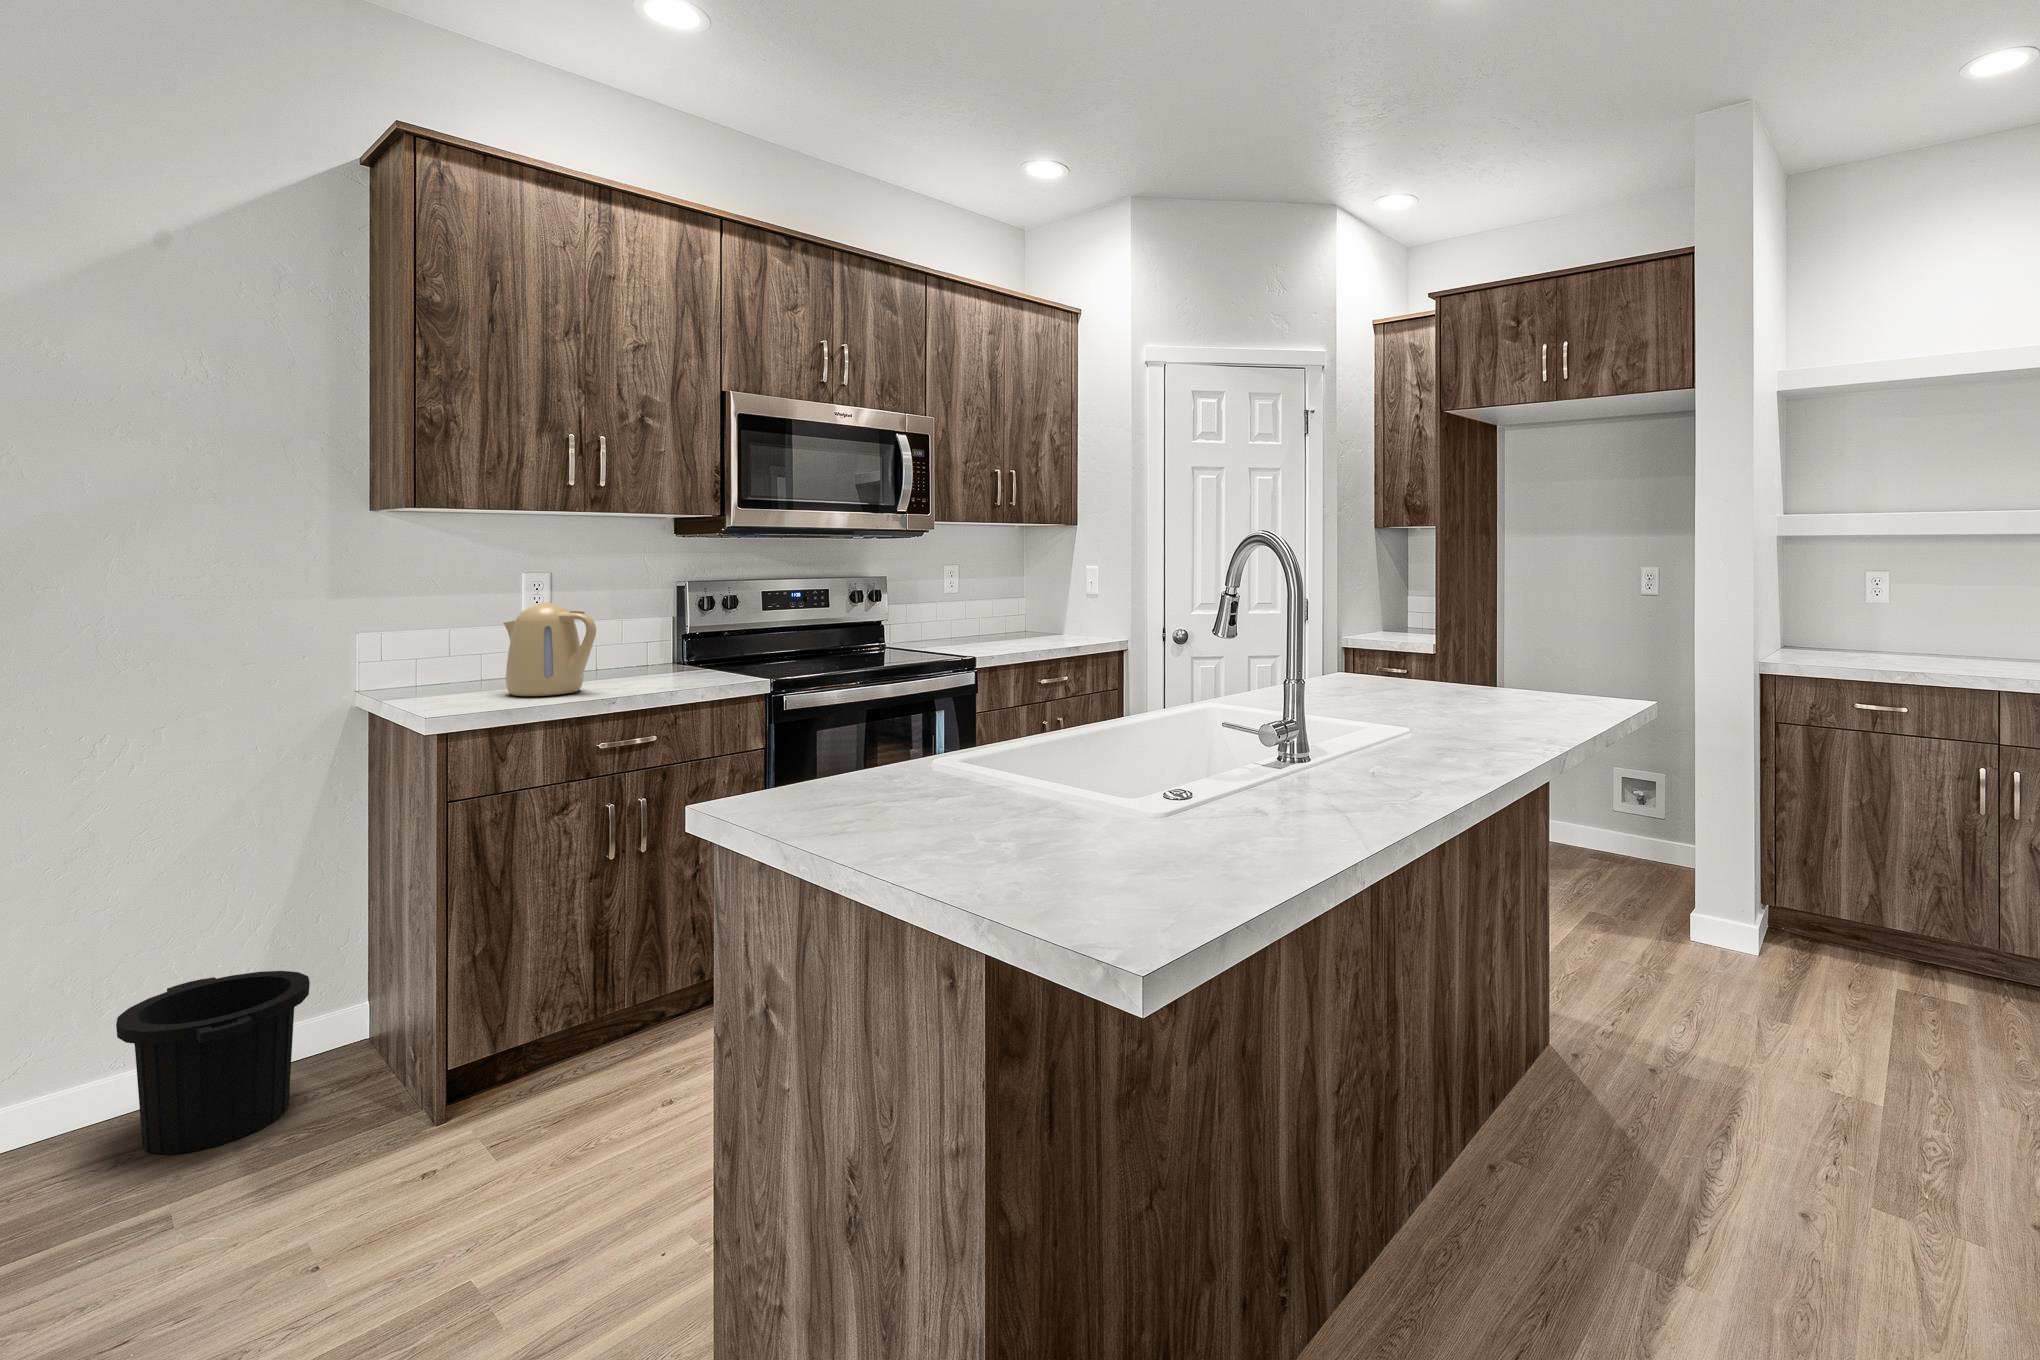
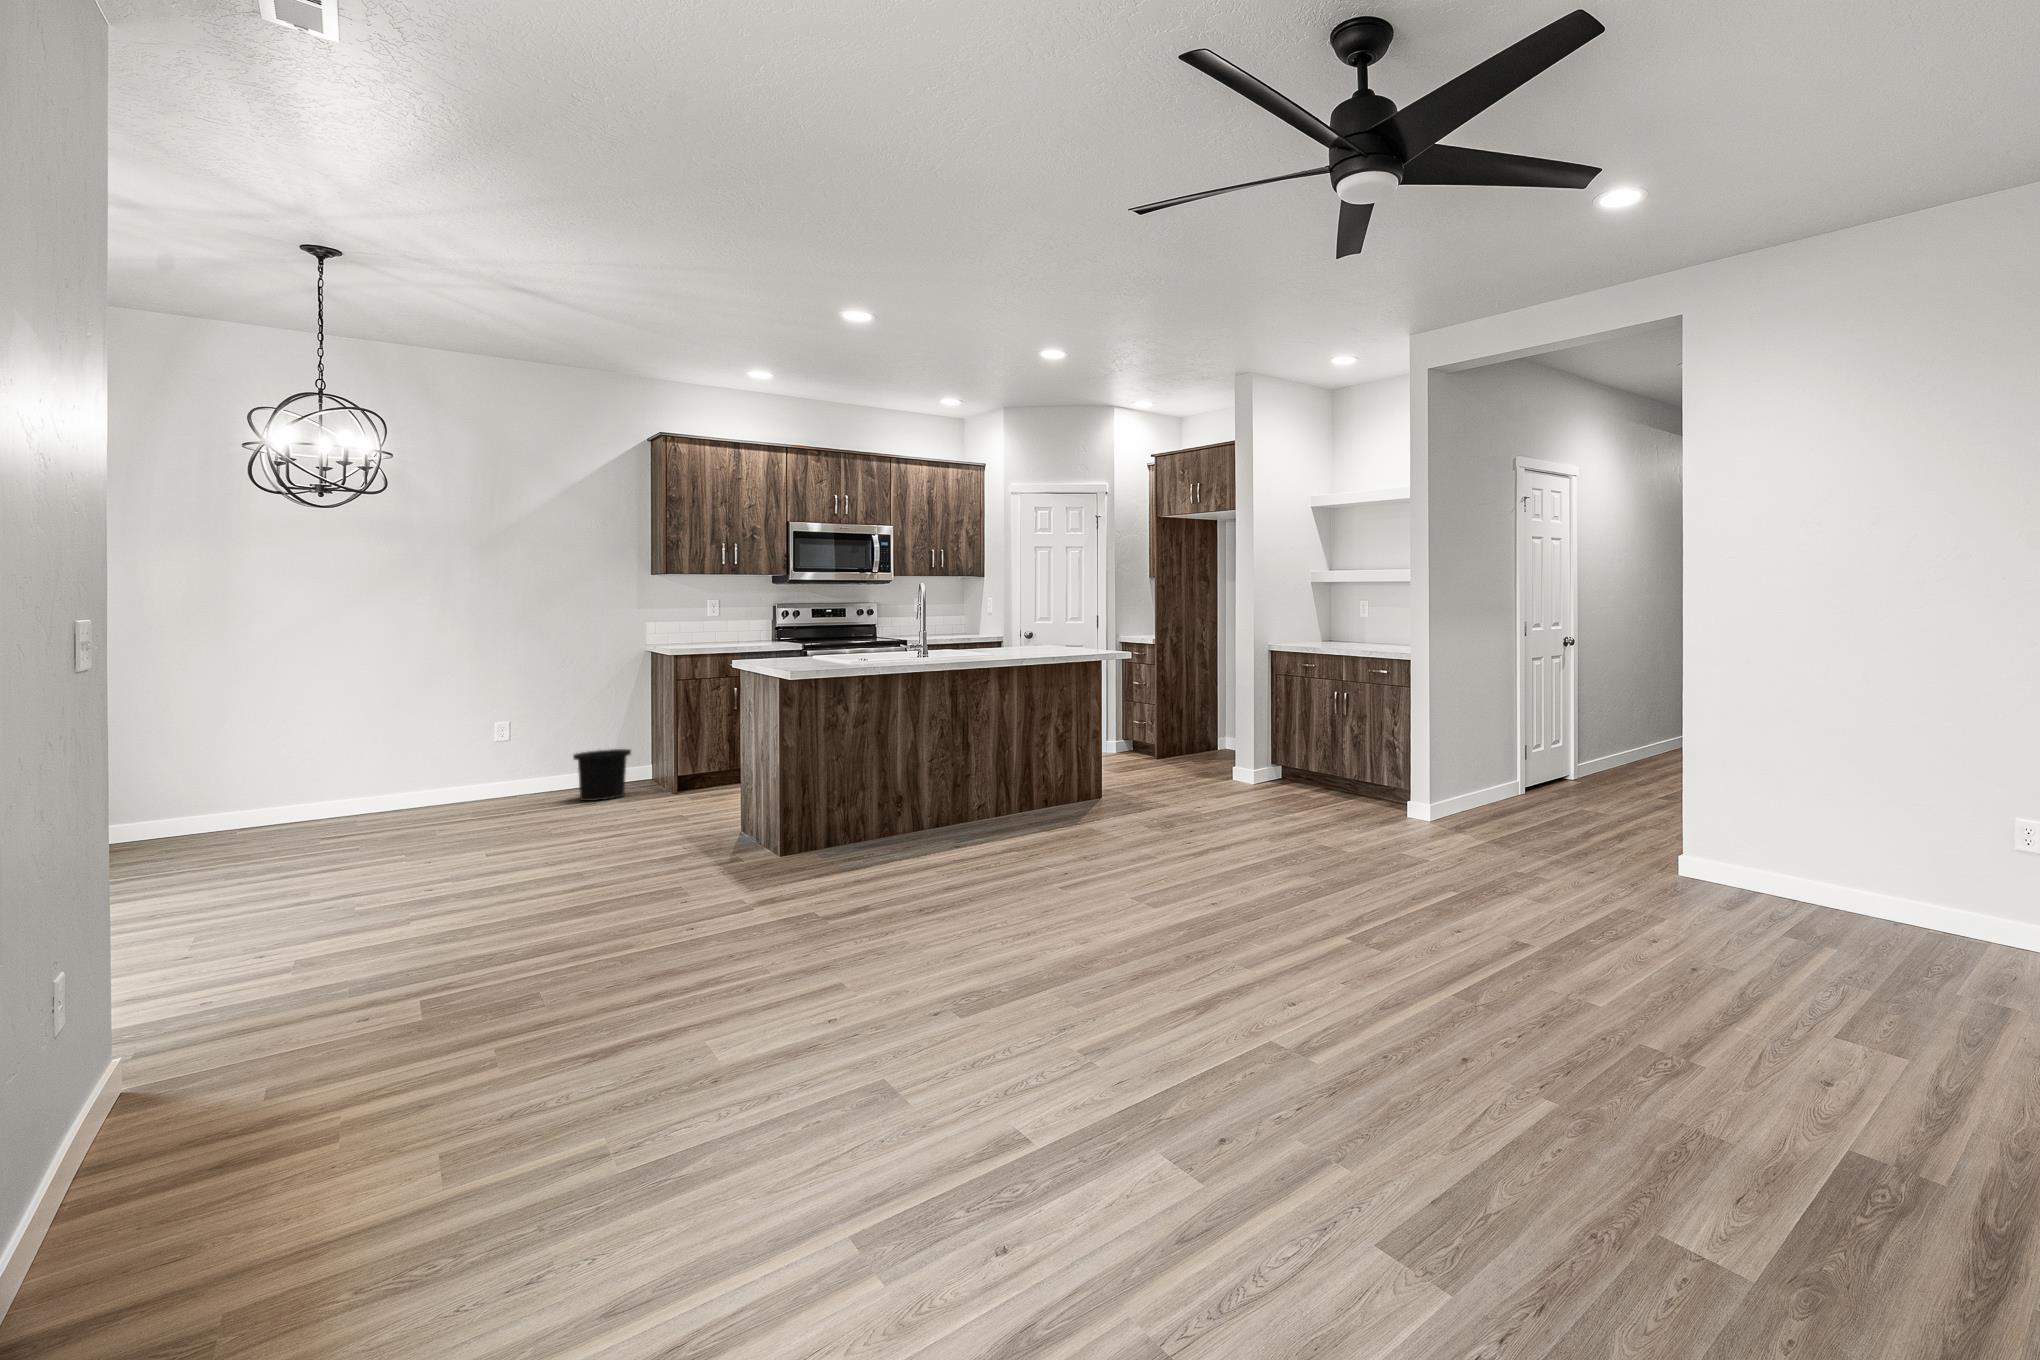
kettle: present [503,603,596,696] -> none [698,611,731,647]

